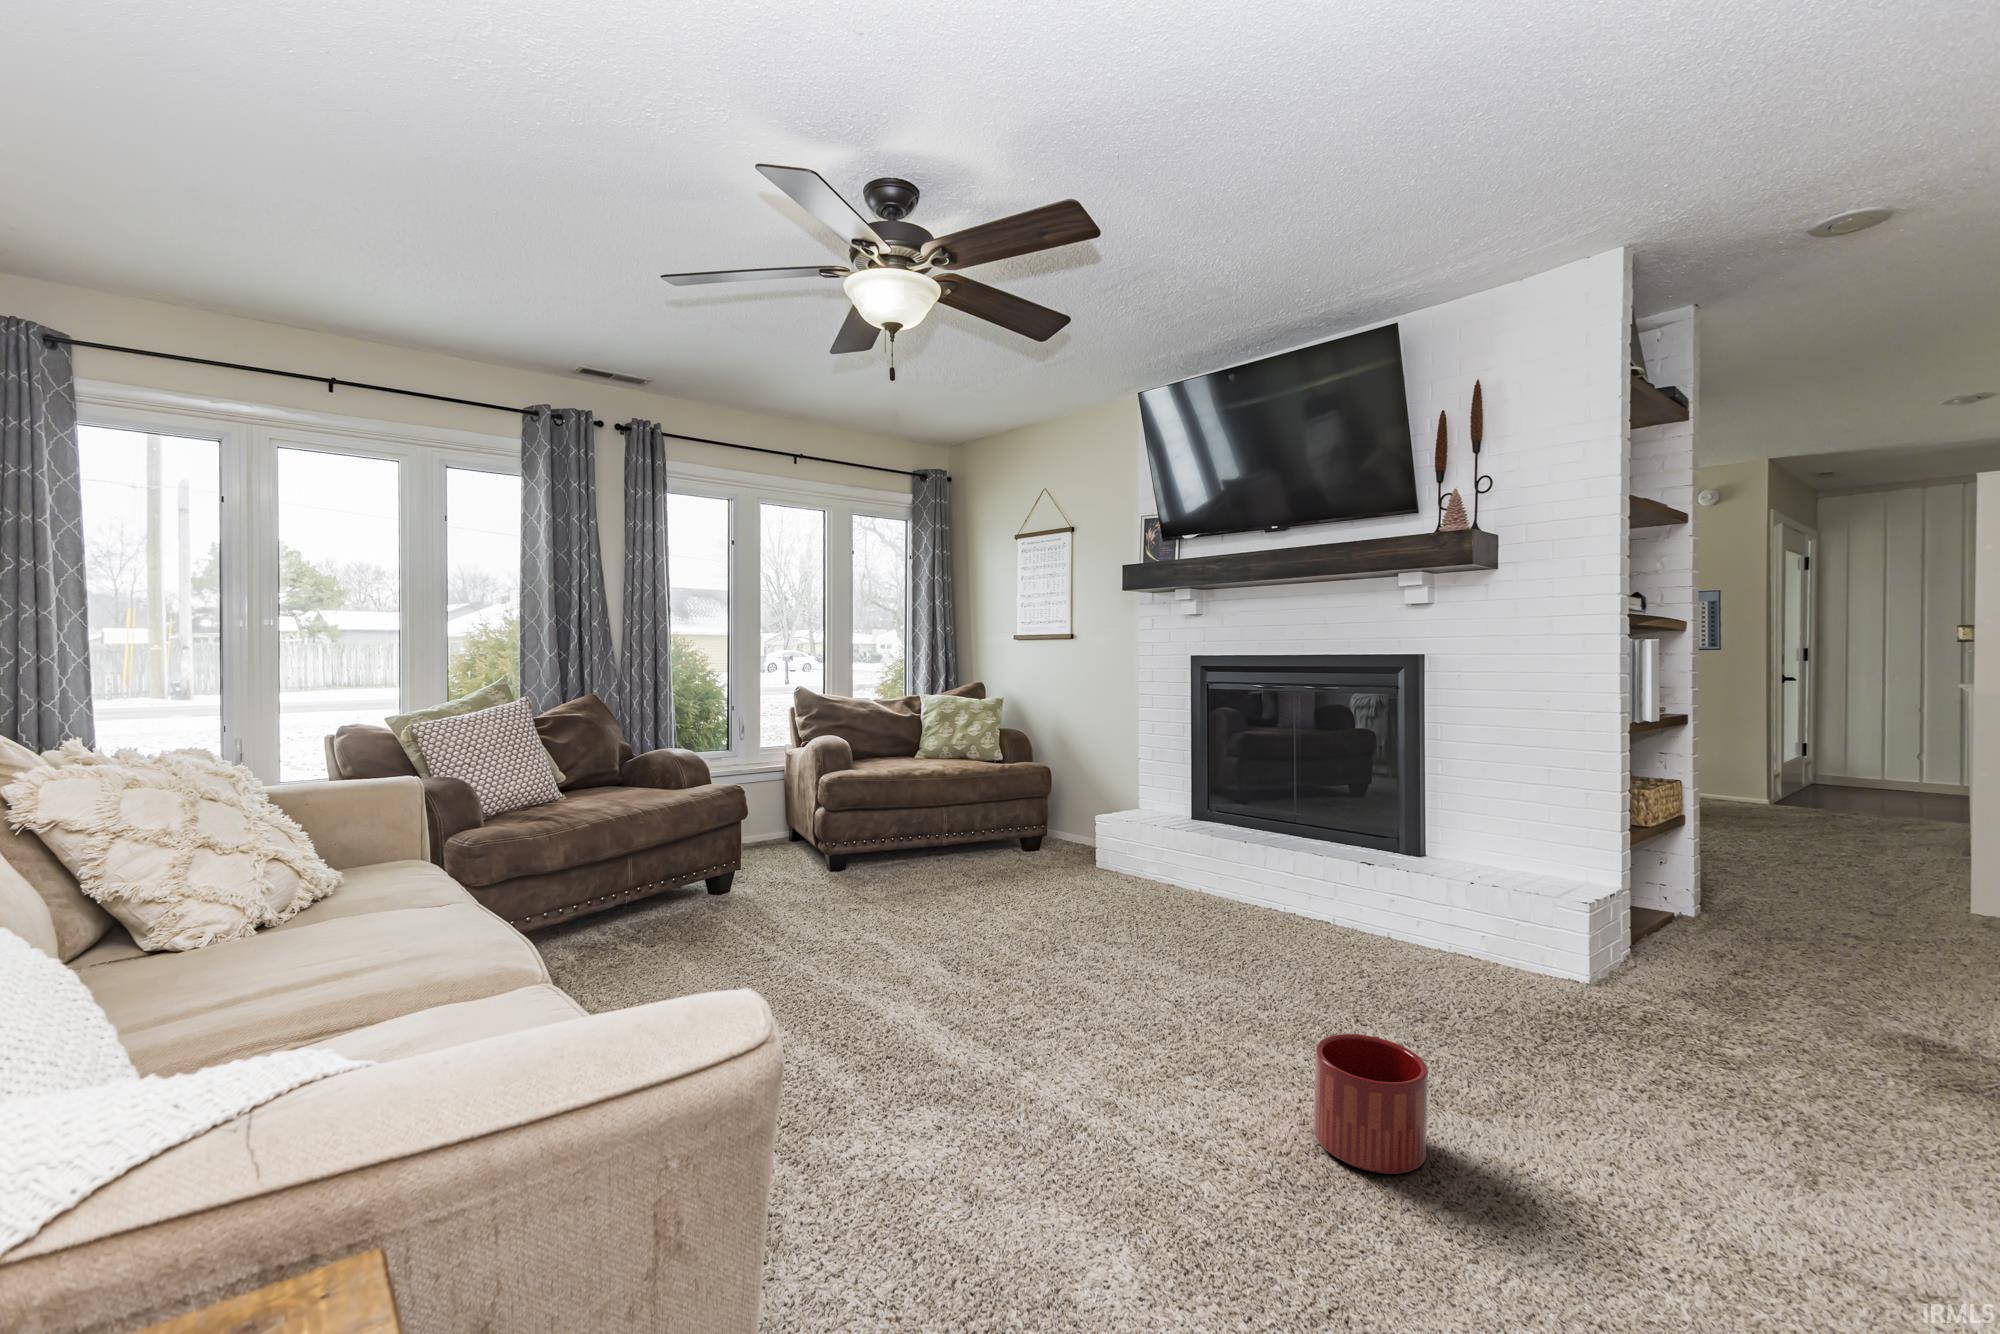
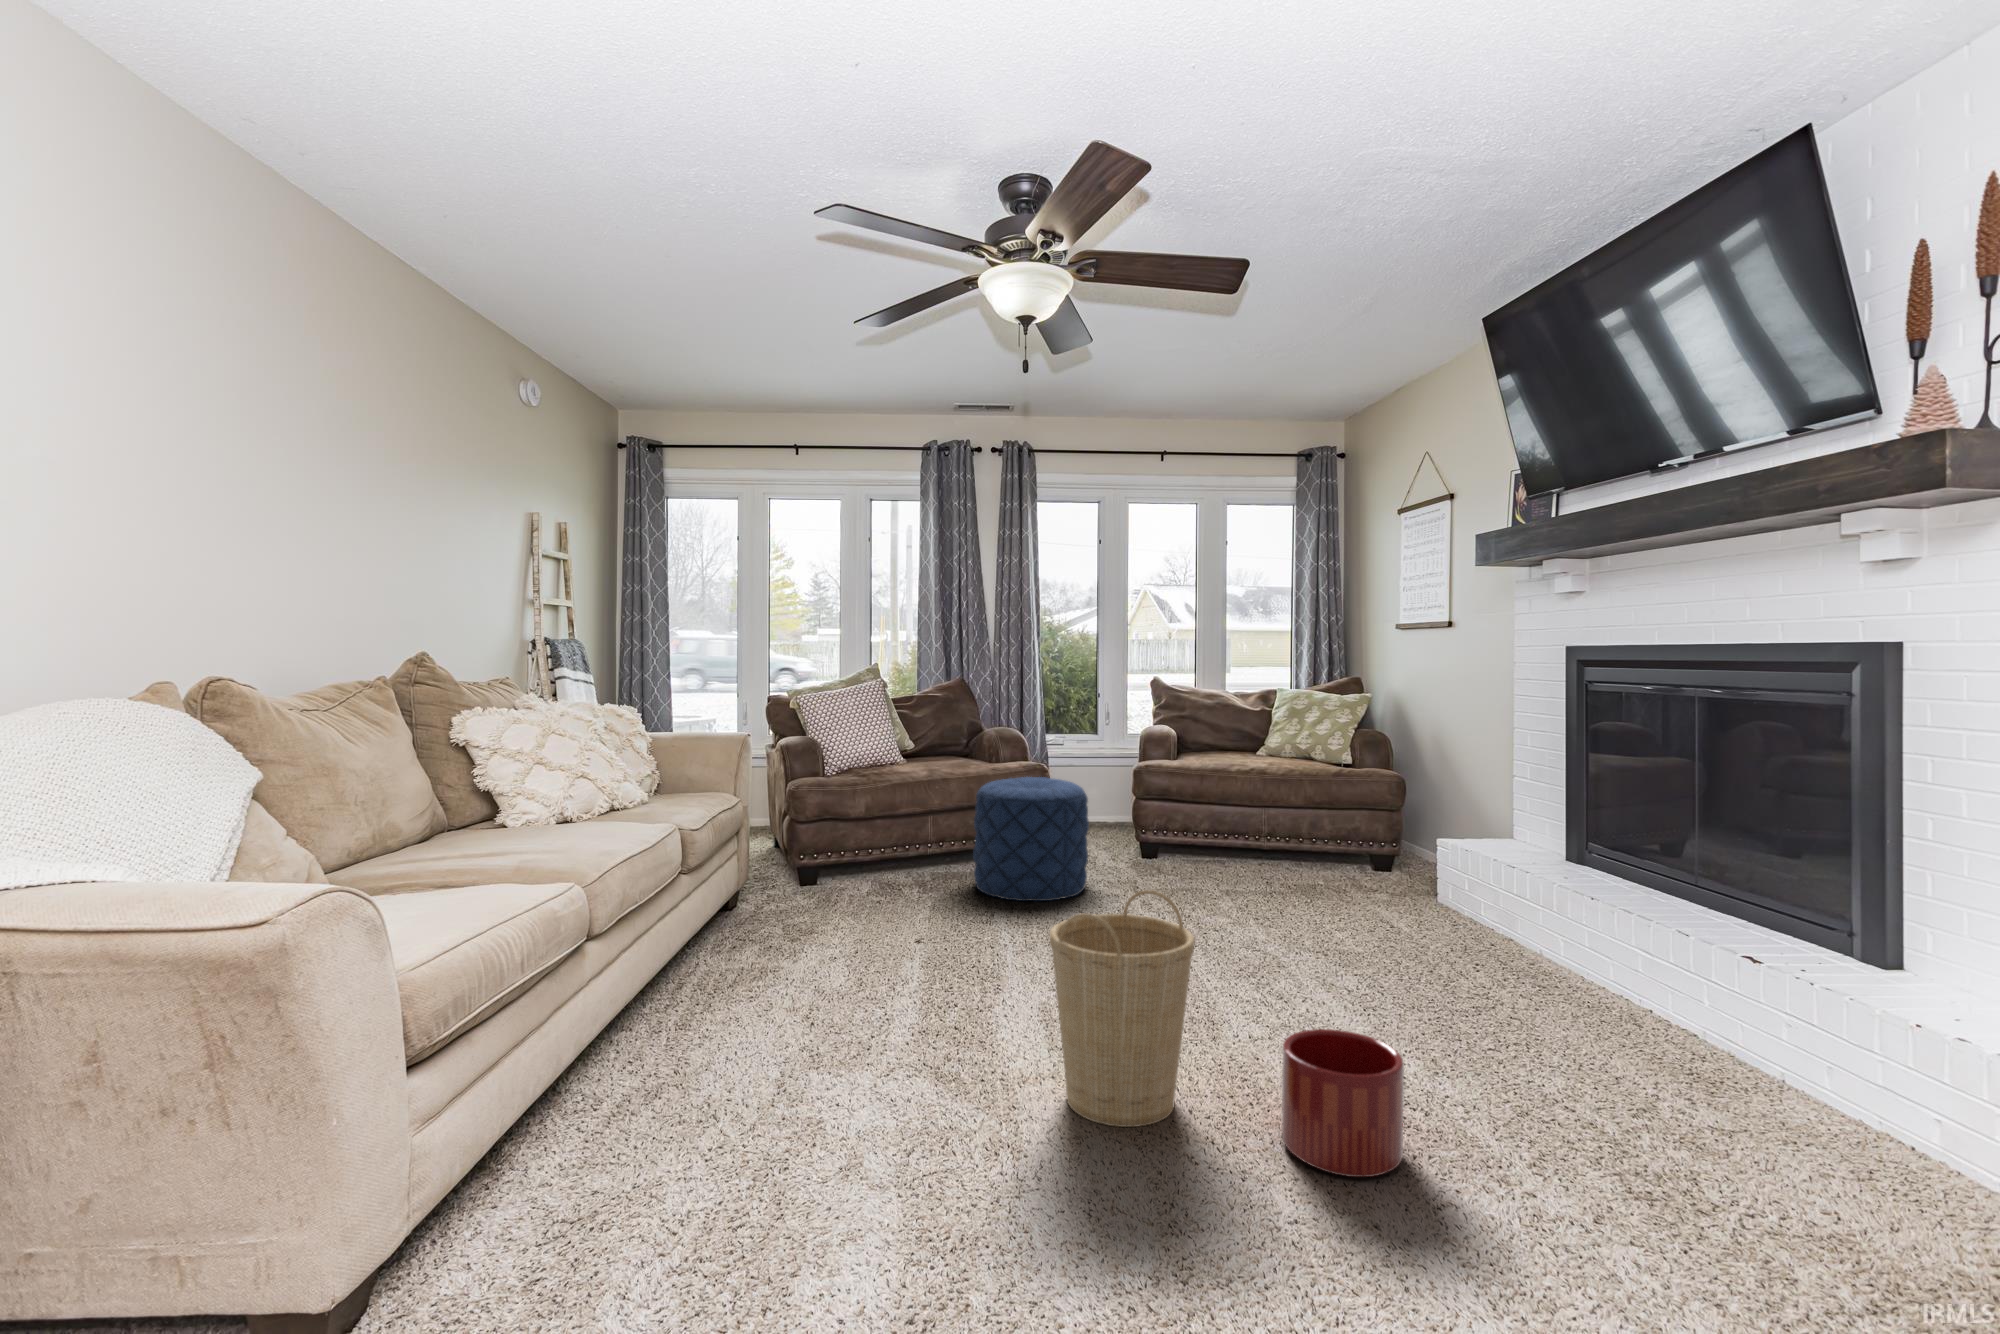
pouf: none [692,805,825,950] -> present [974,777,1089,901]
basket: none [1095,939,1250,1205] -> present [1050,890,1194,1127]

